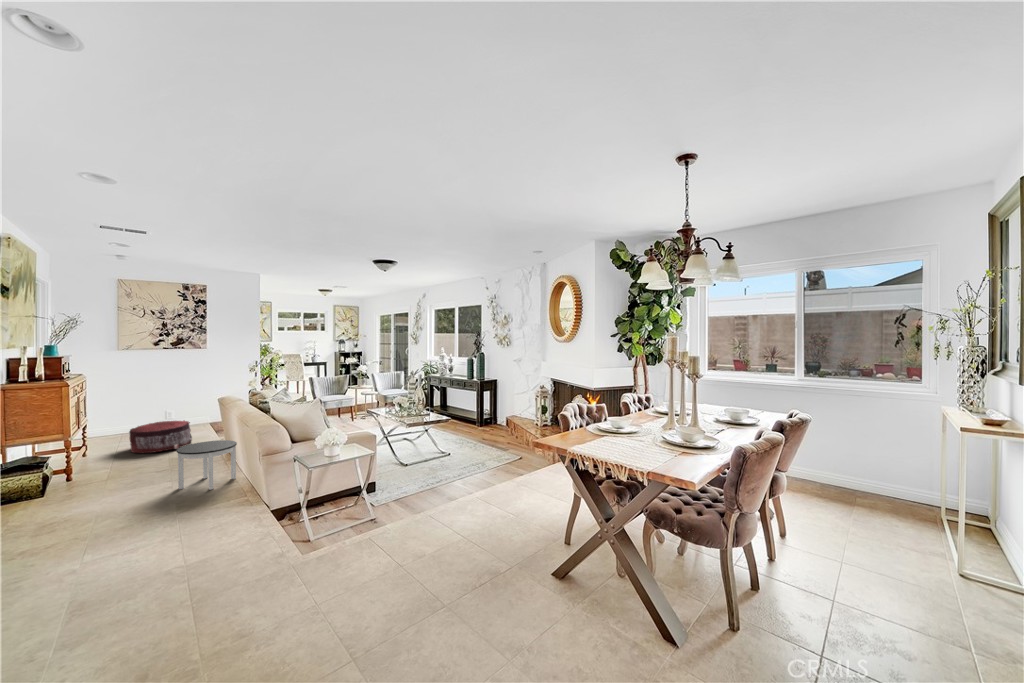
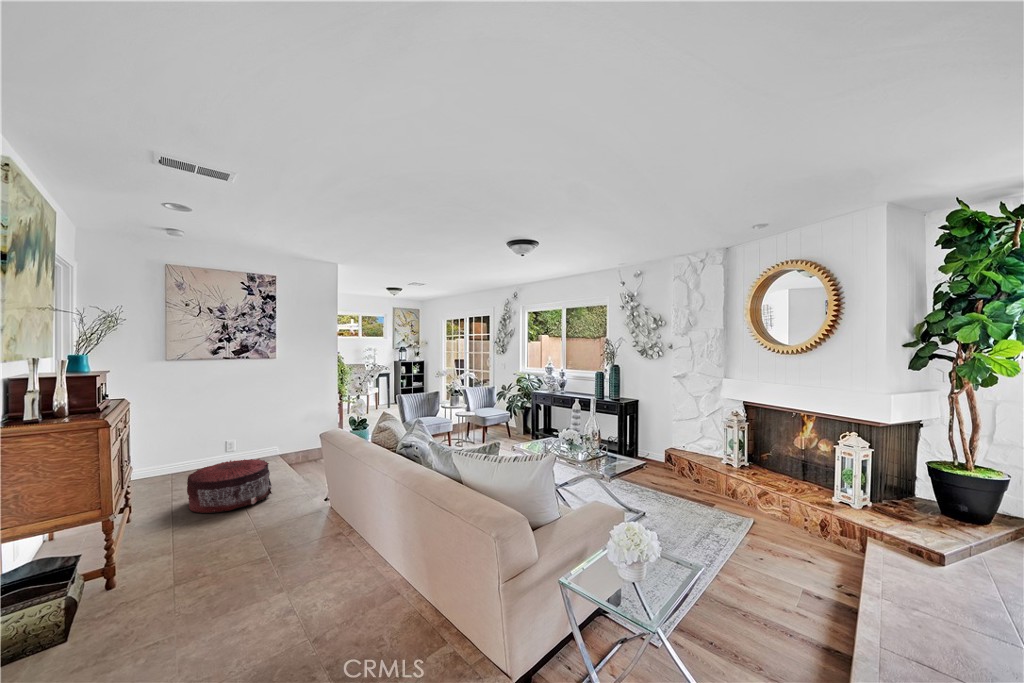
round table: present [177,440,237,490] -> none [292,509,381,608]

